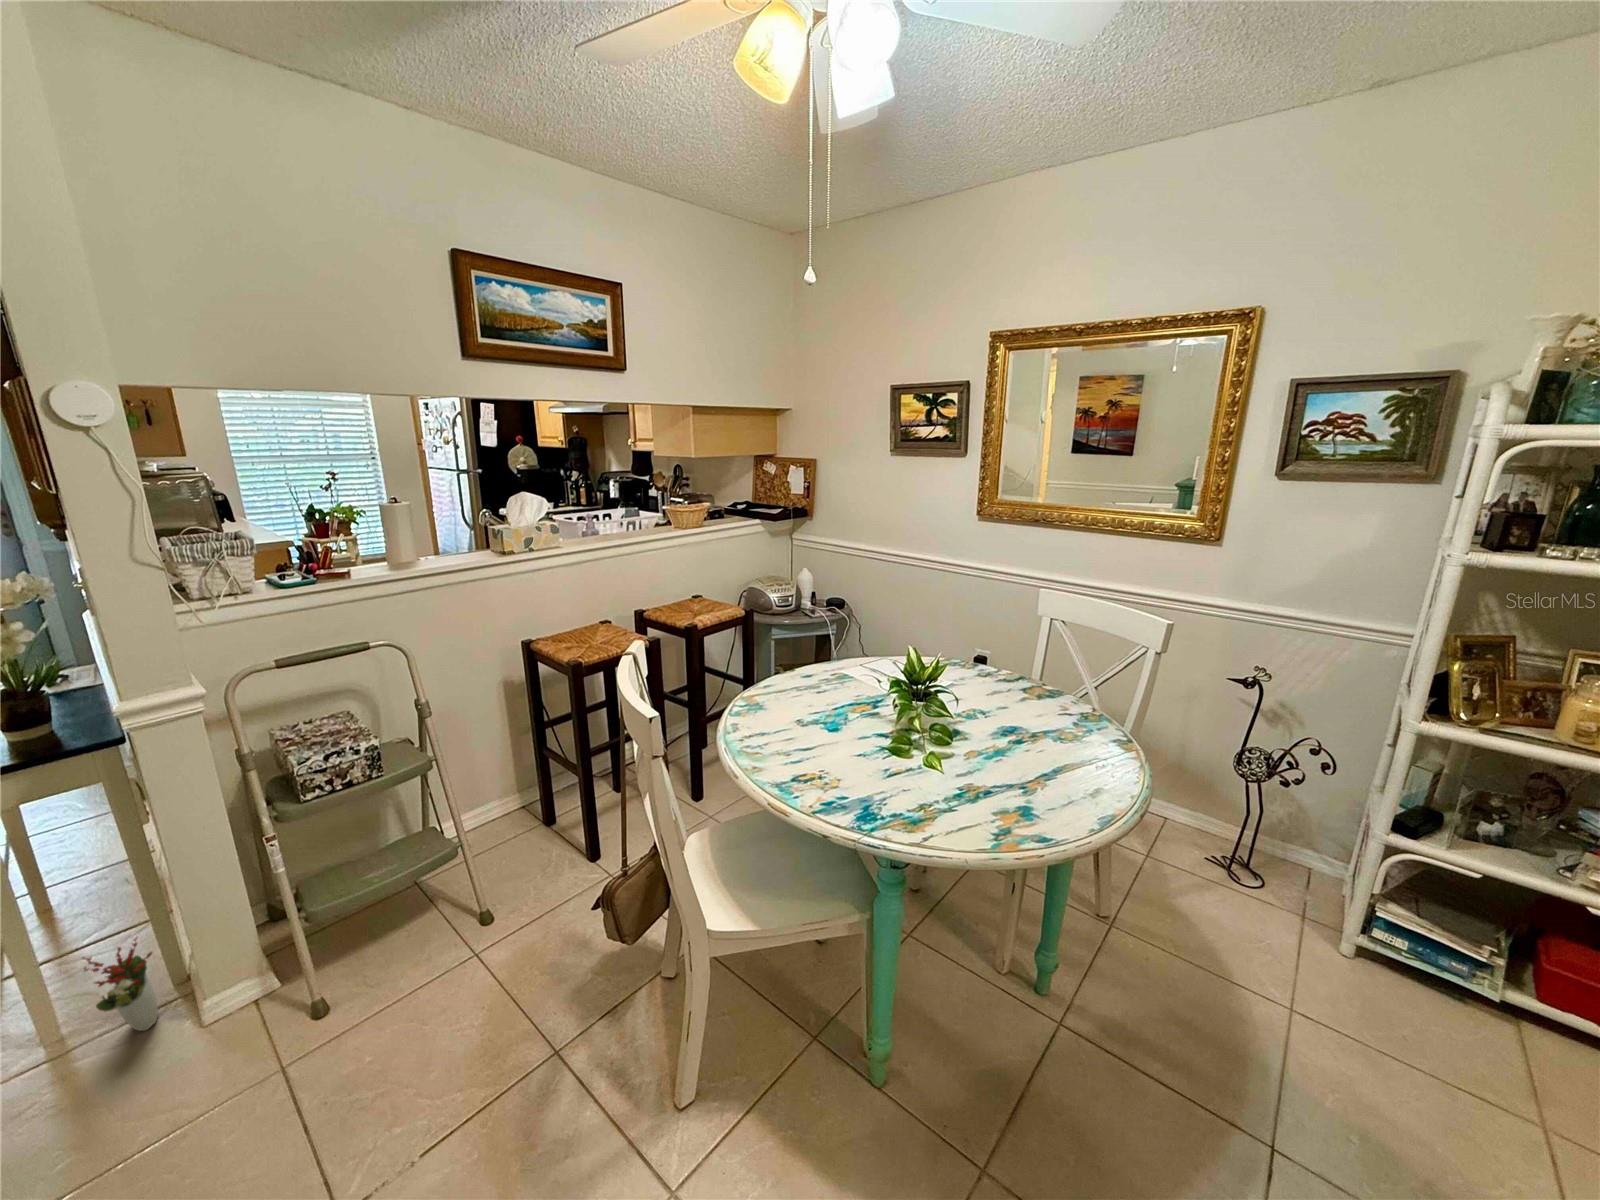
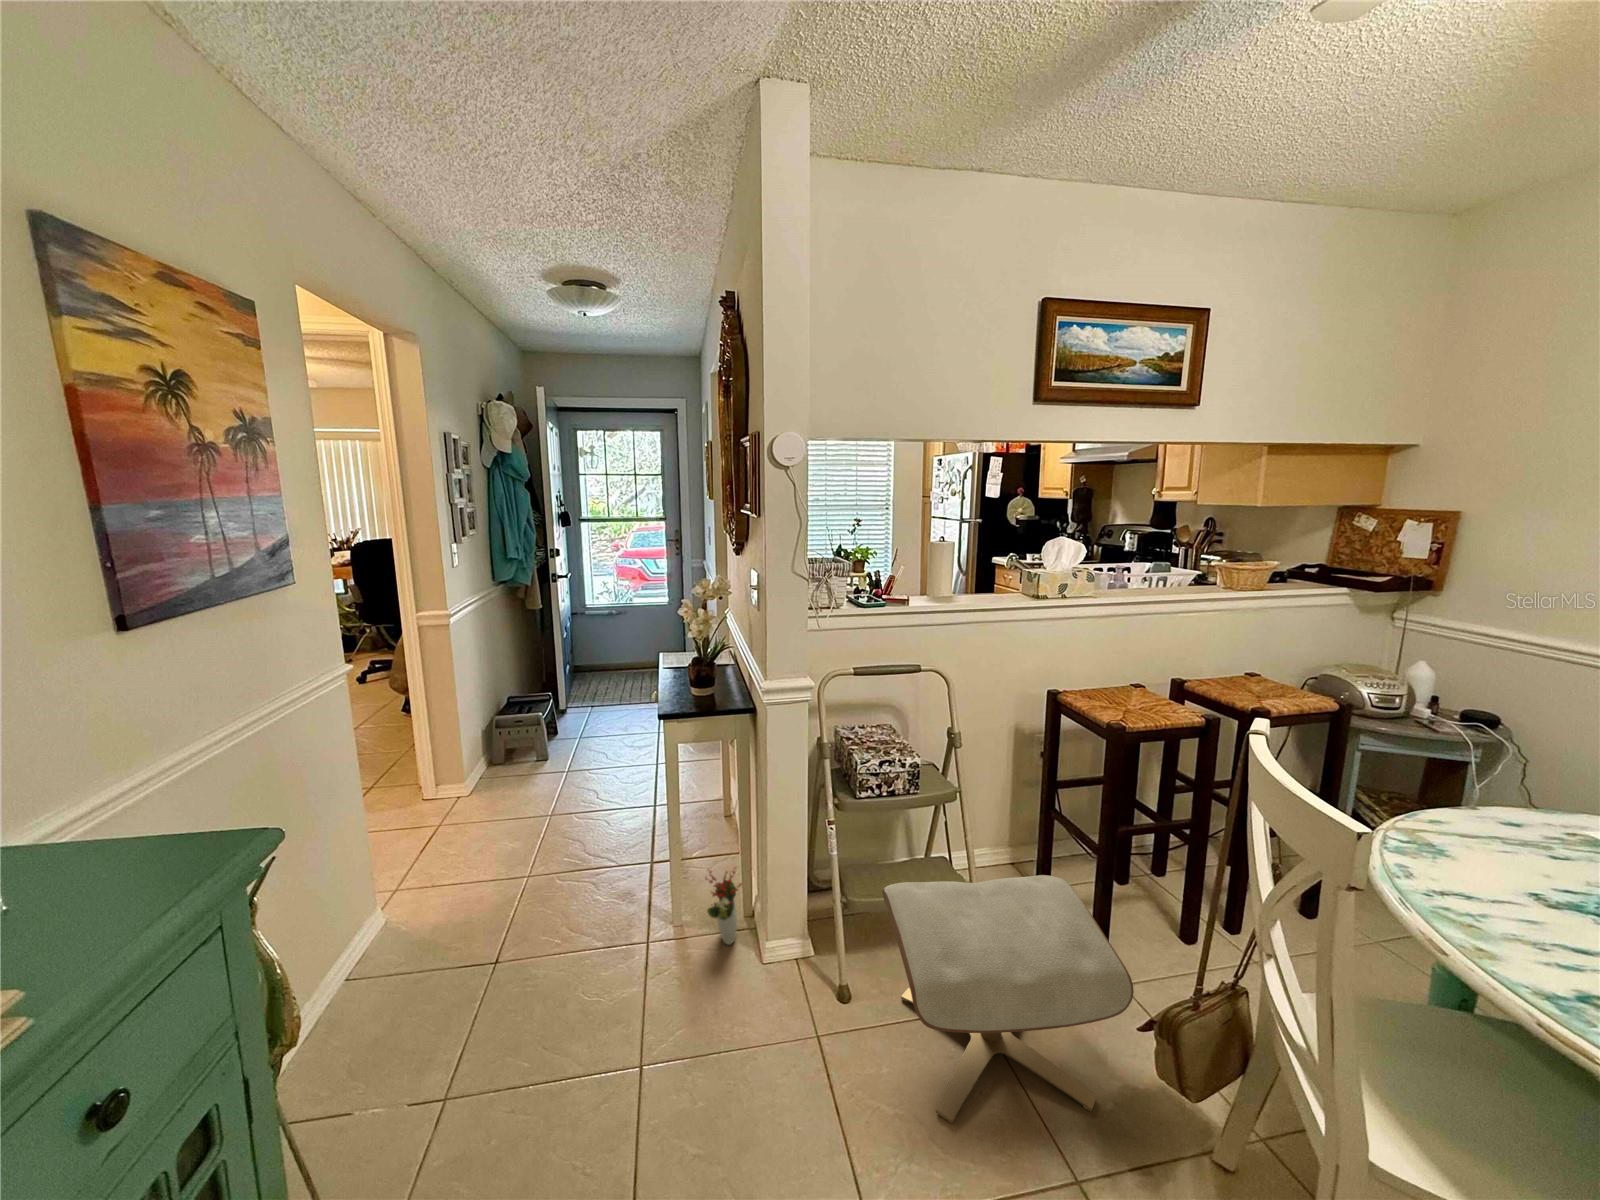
ottoman: none [341,808,590,1067] -> present [882,875,1134,1123]

